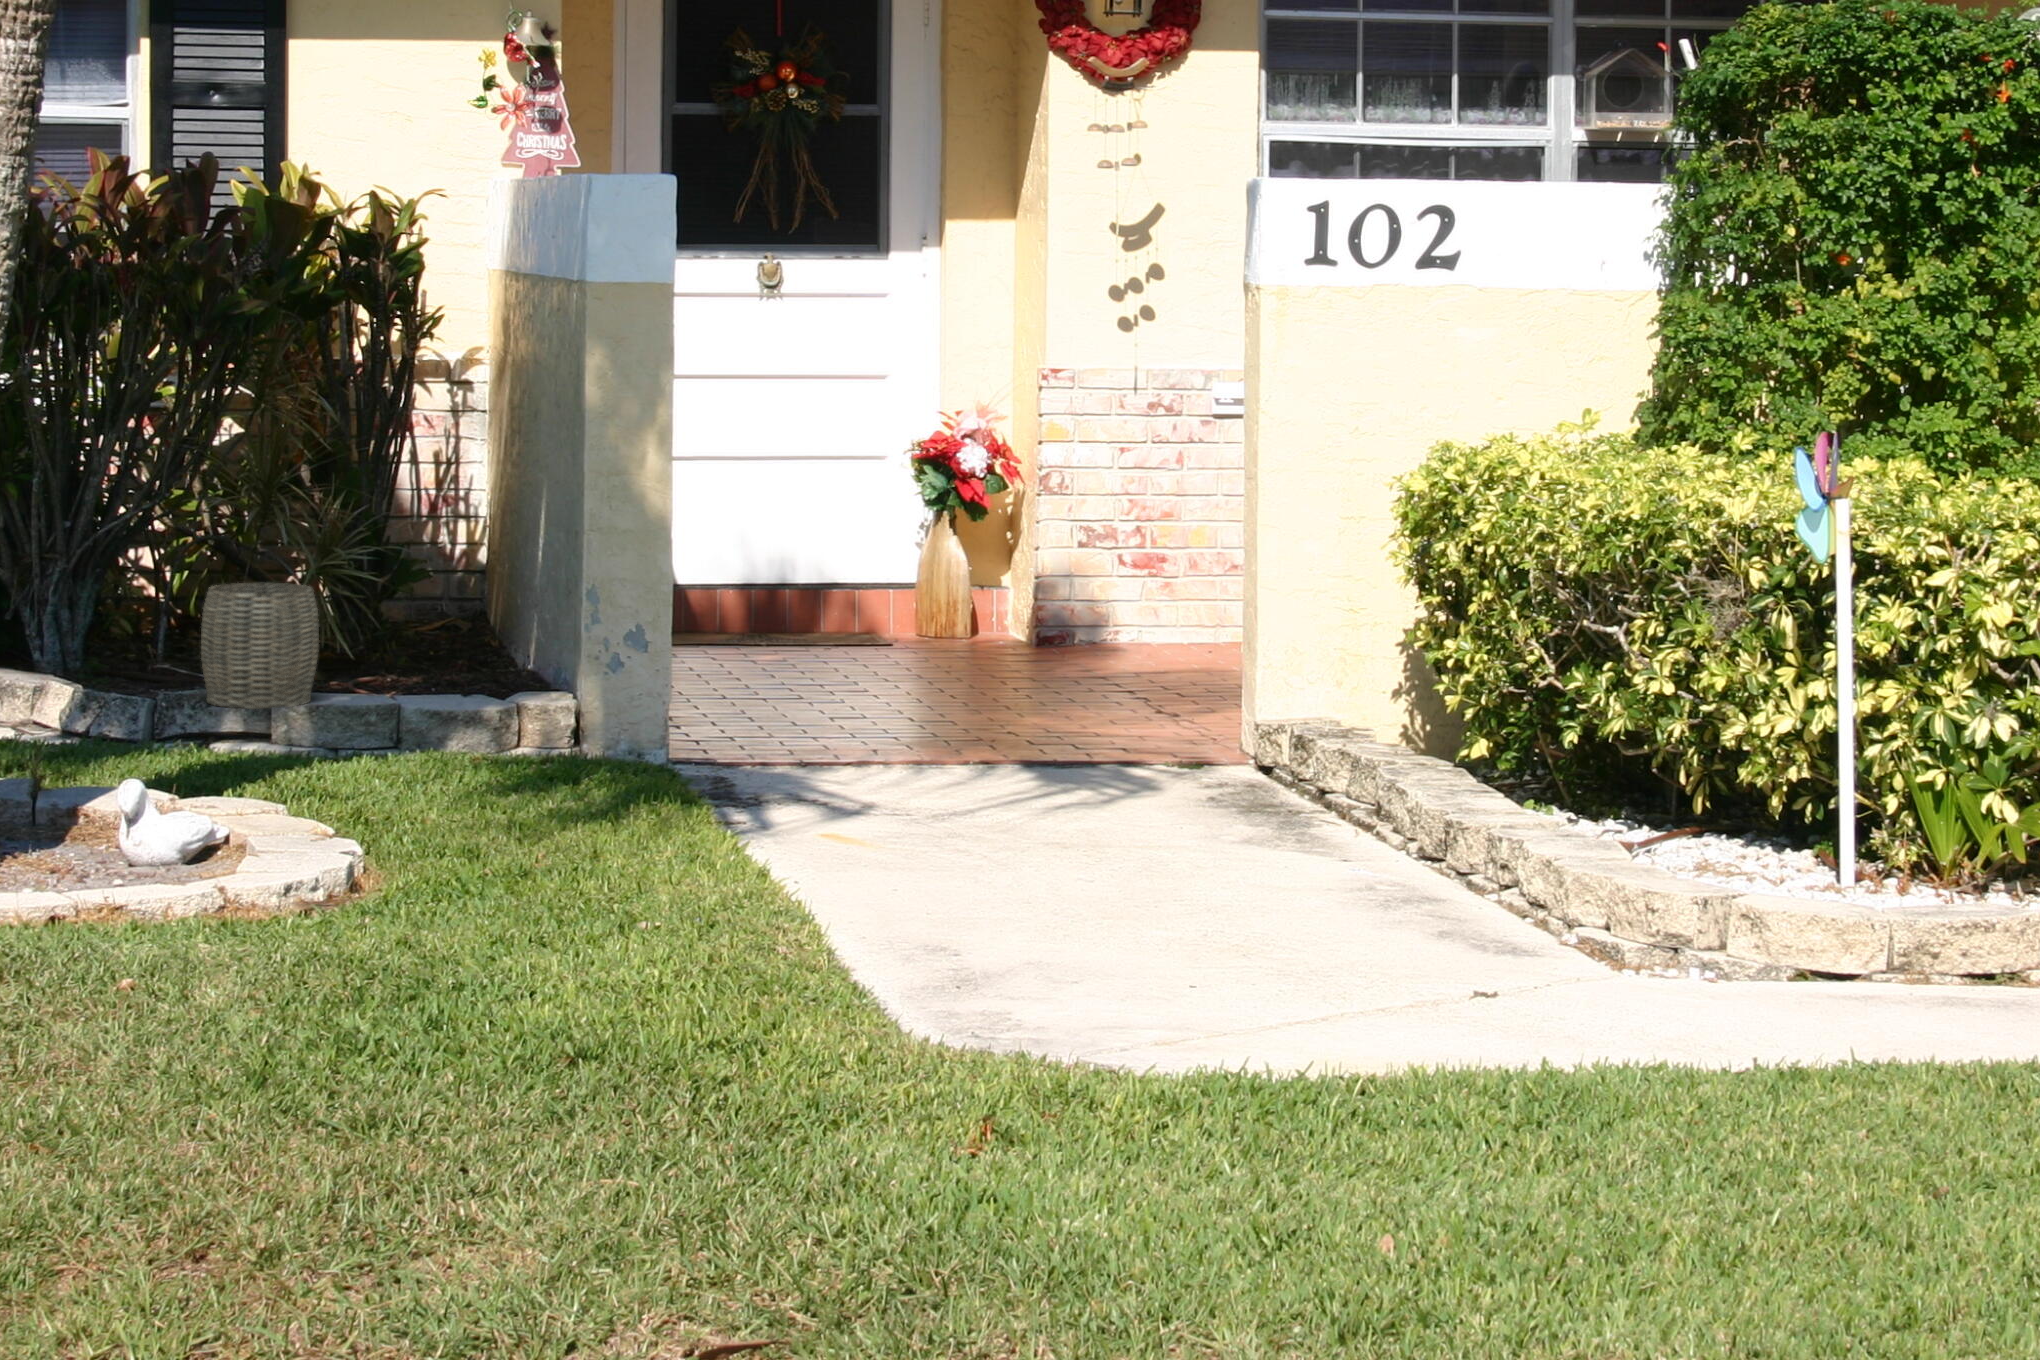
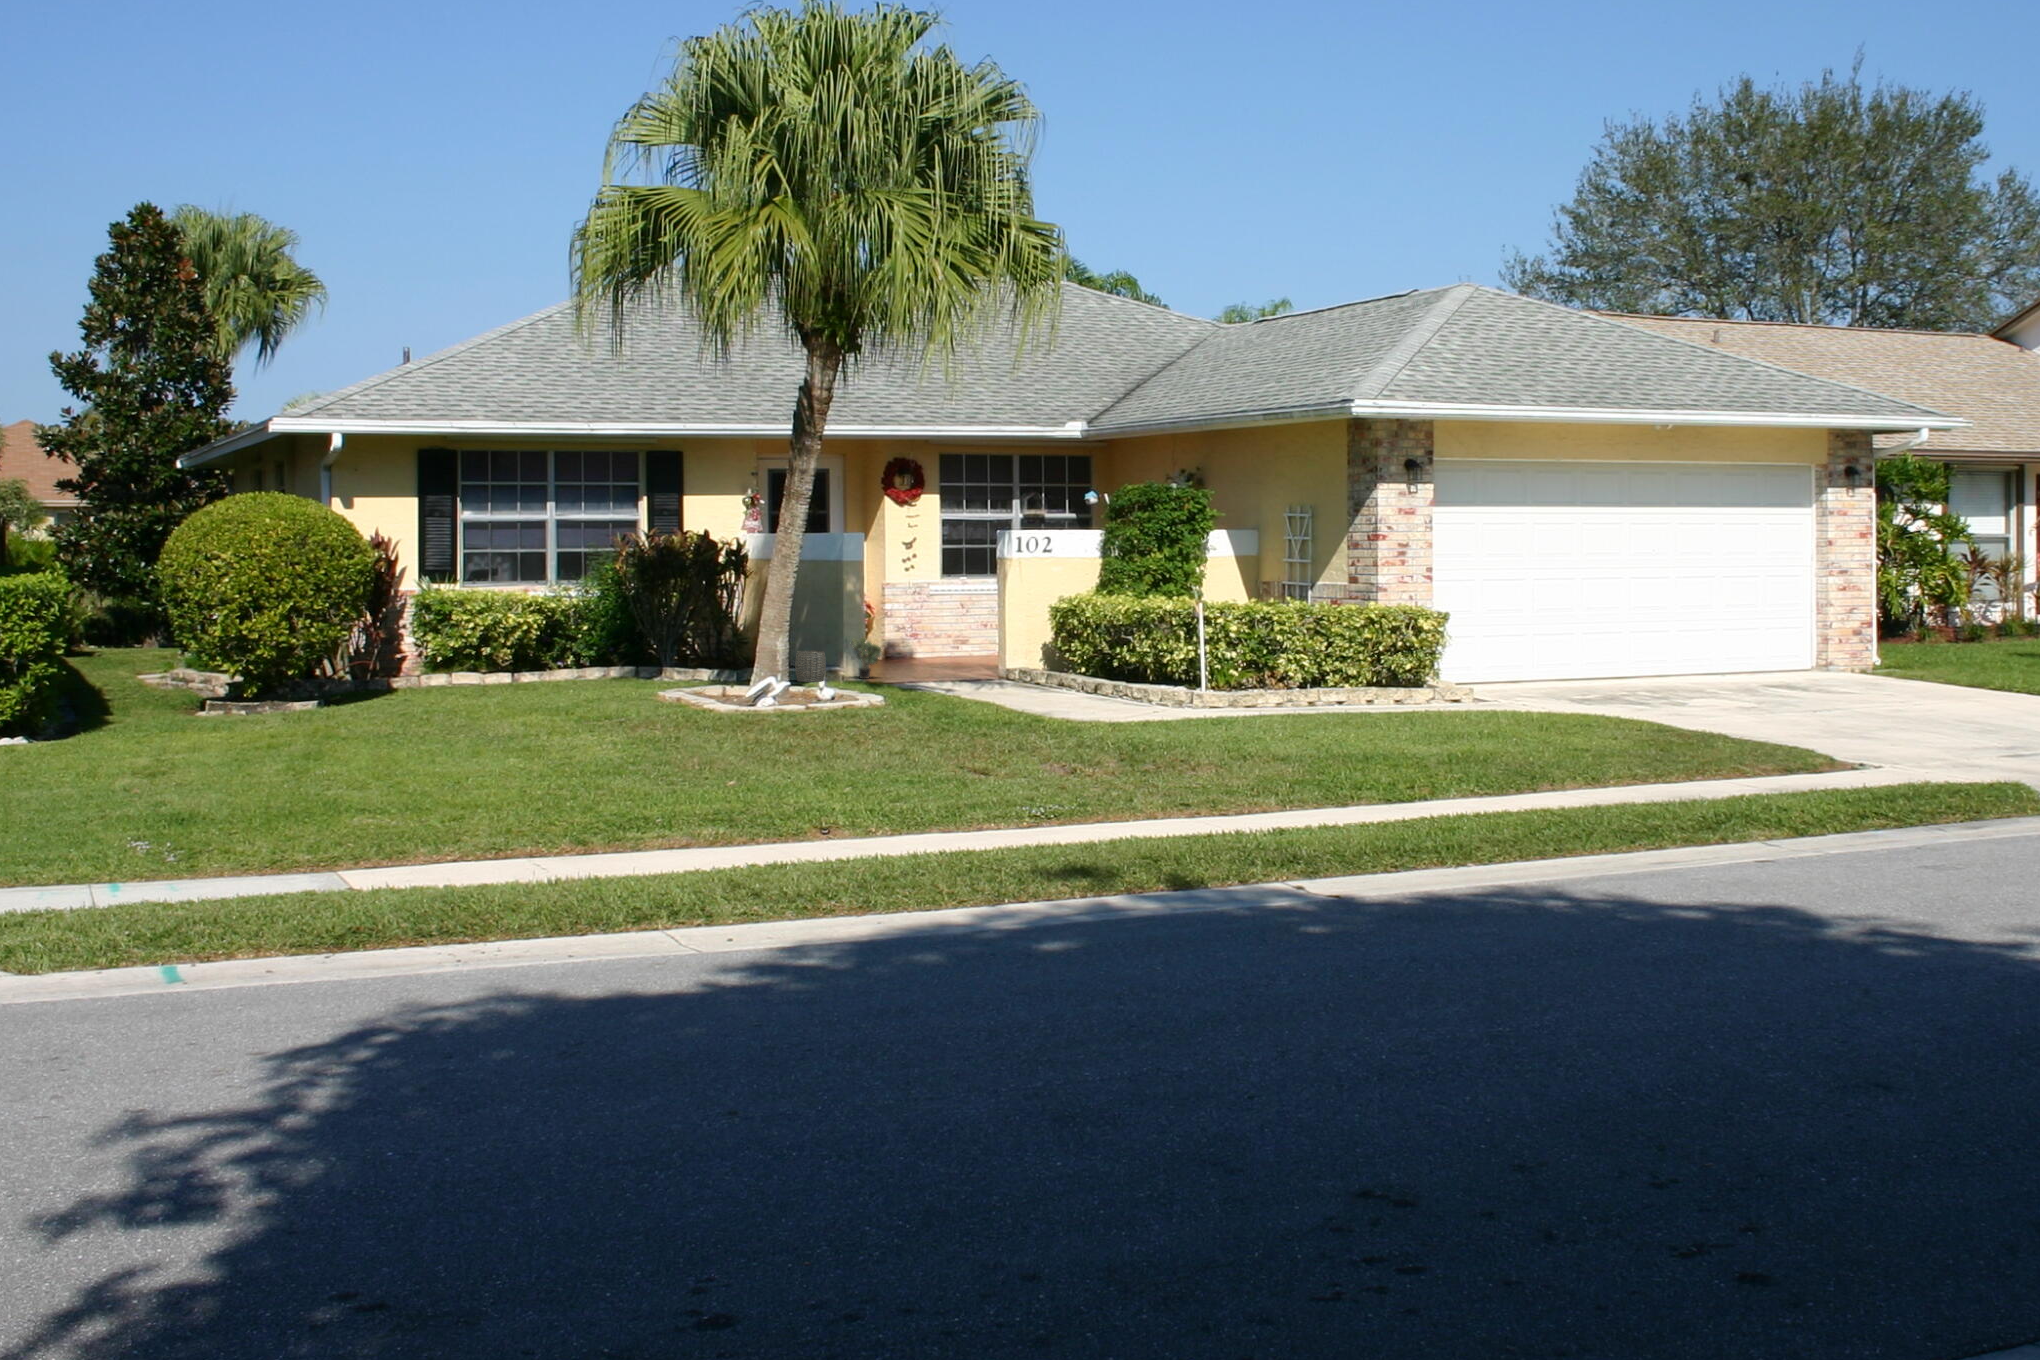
potted plant: none [423,545,554,705] -> present [852,638,881,679]

